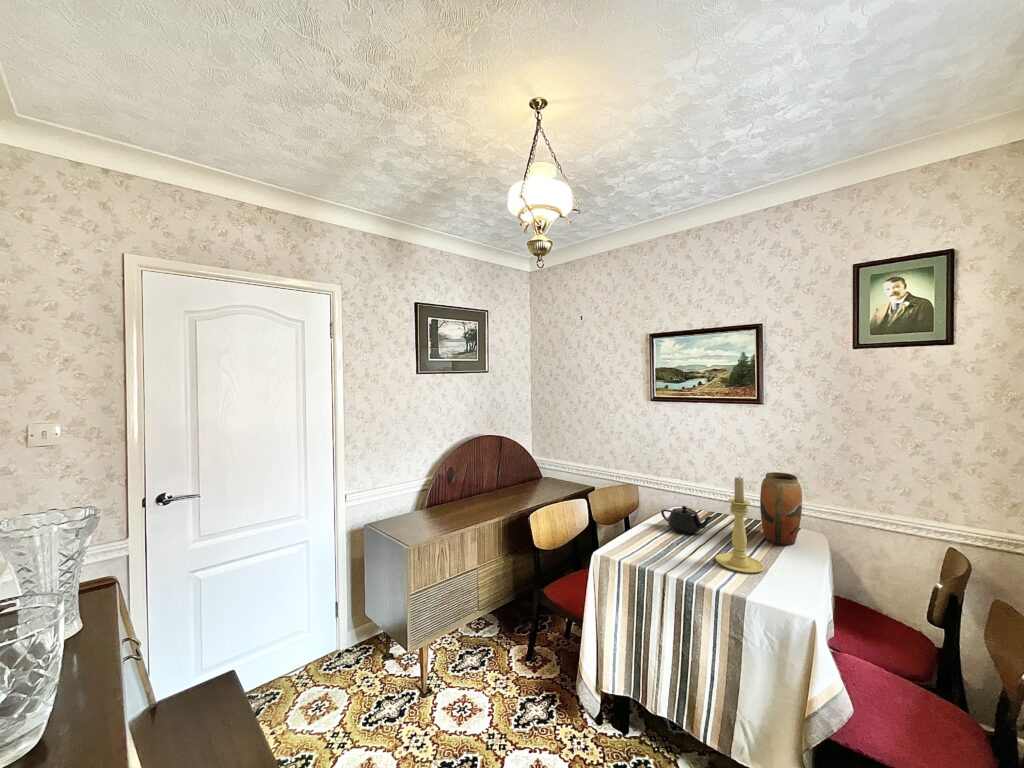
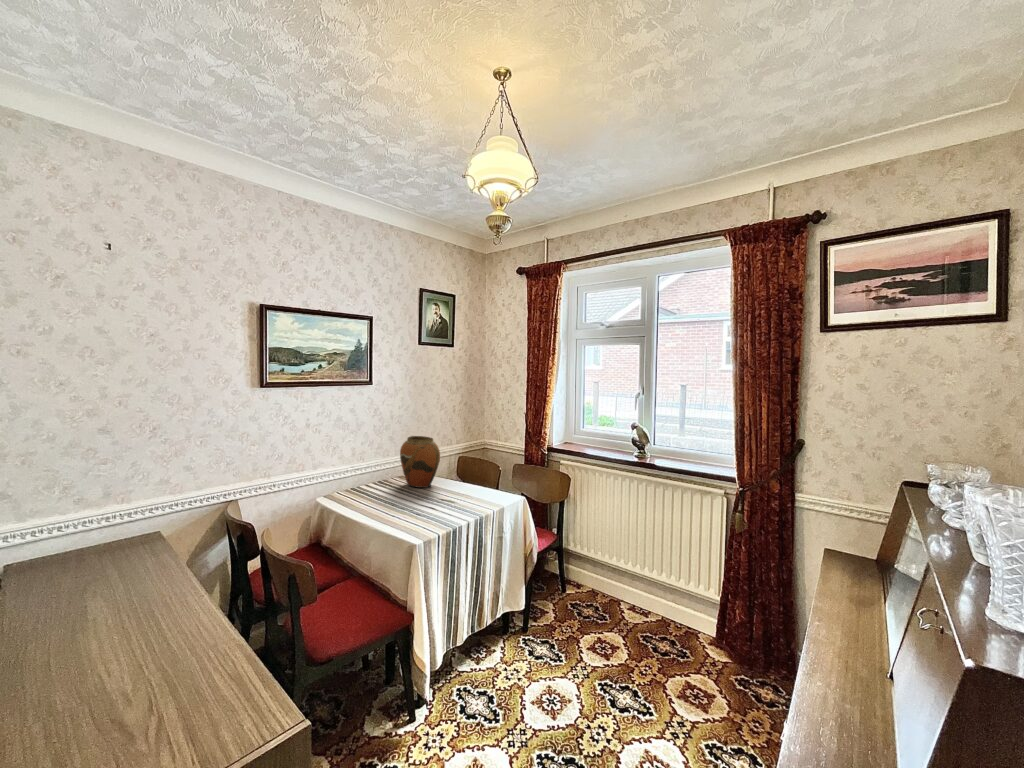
candle holder: present [715,476,765,573] -> none [447,439,478,507]
teapot: present [661,506,713,534] -> none [366,484,407,511]

